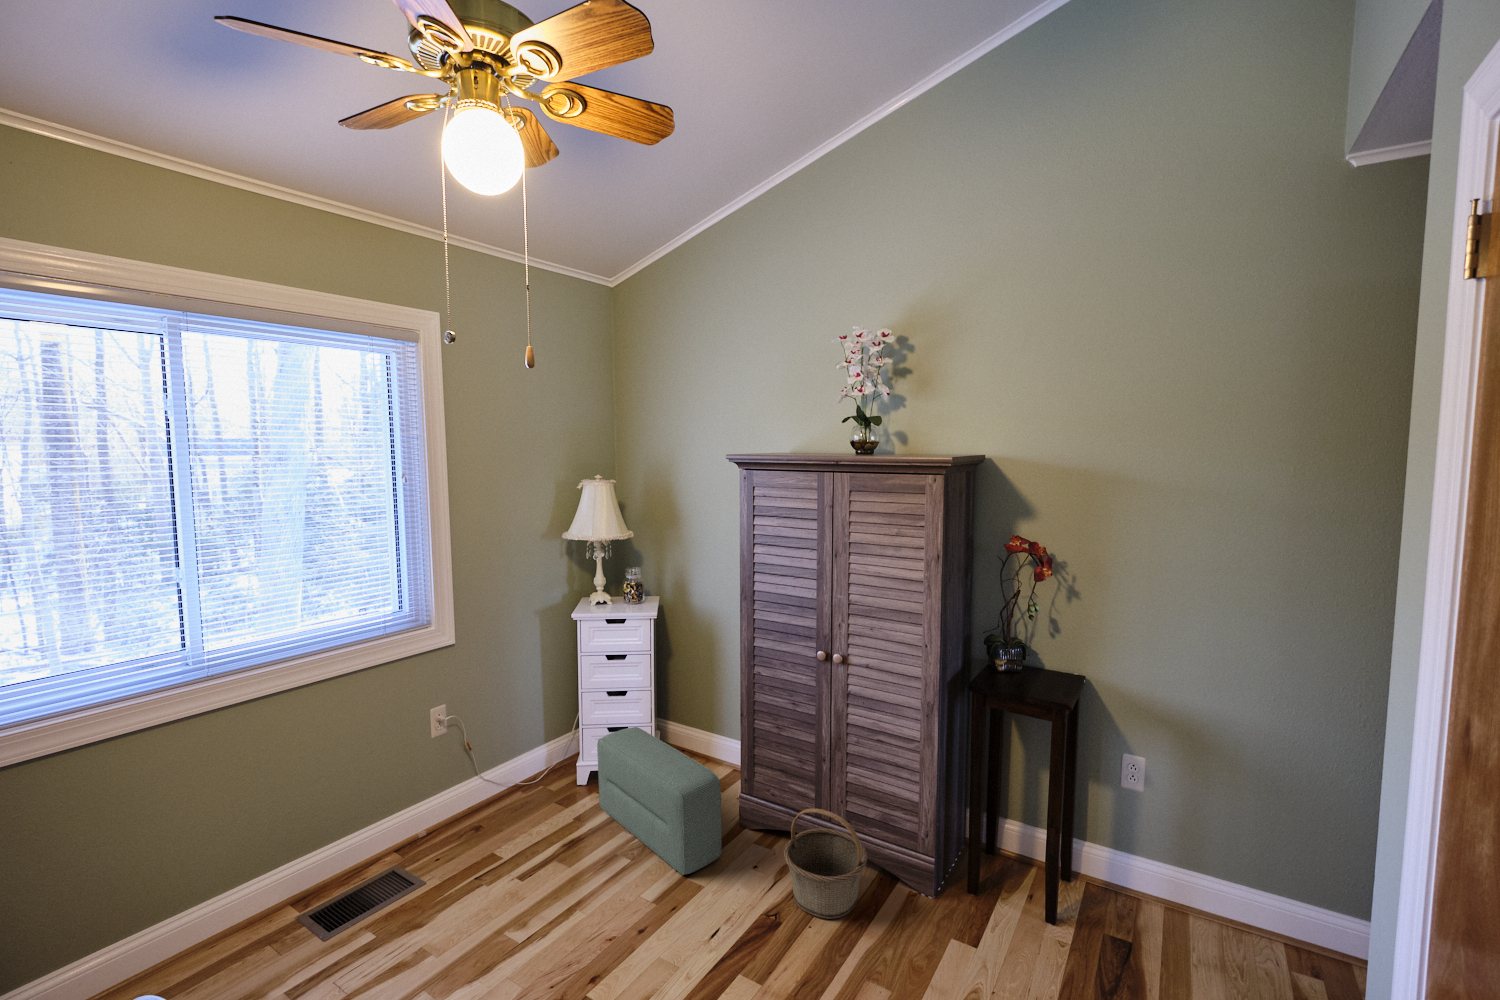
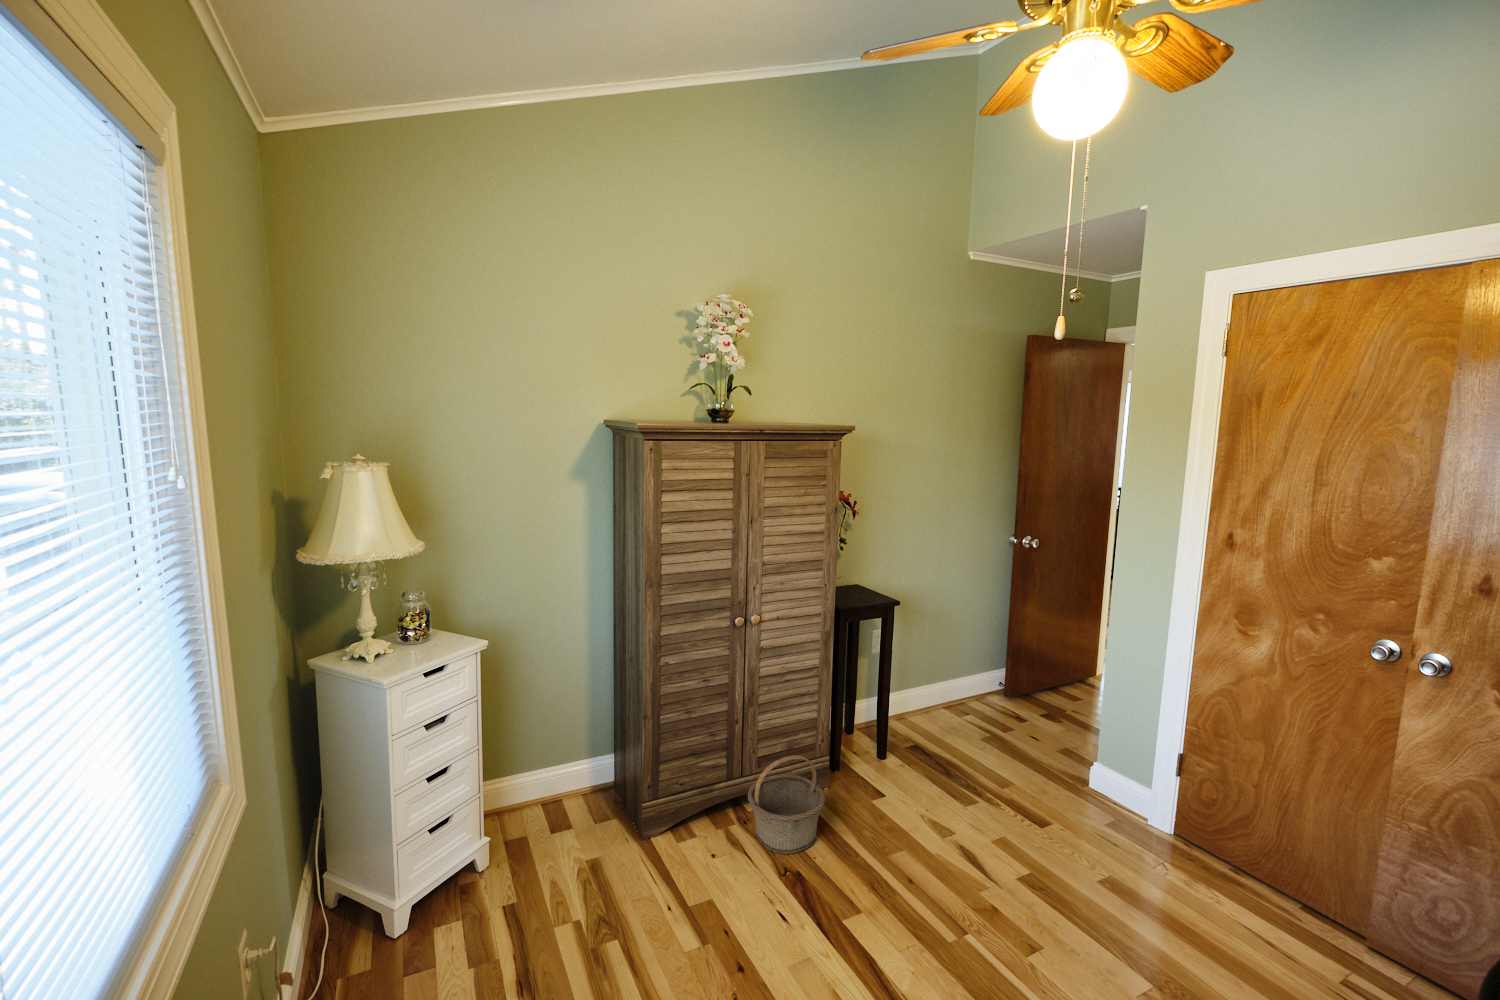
pouf: present [597,727,721,875] -> none [473,790,694,951]

